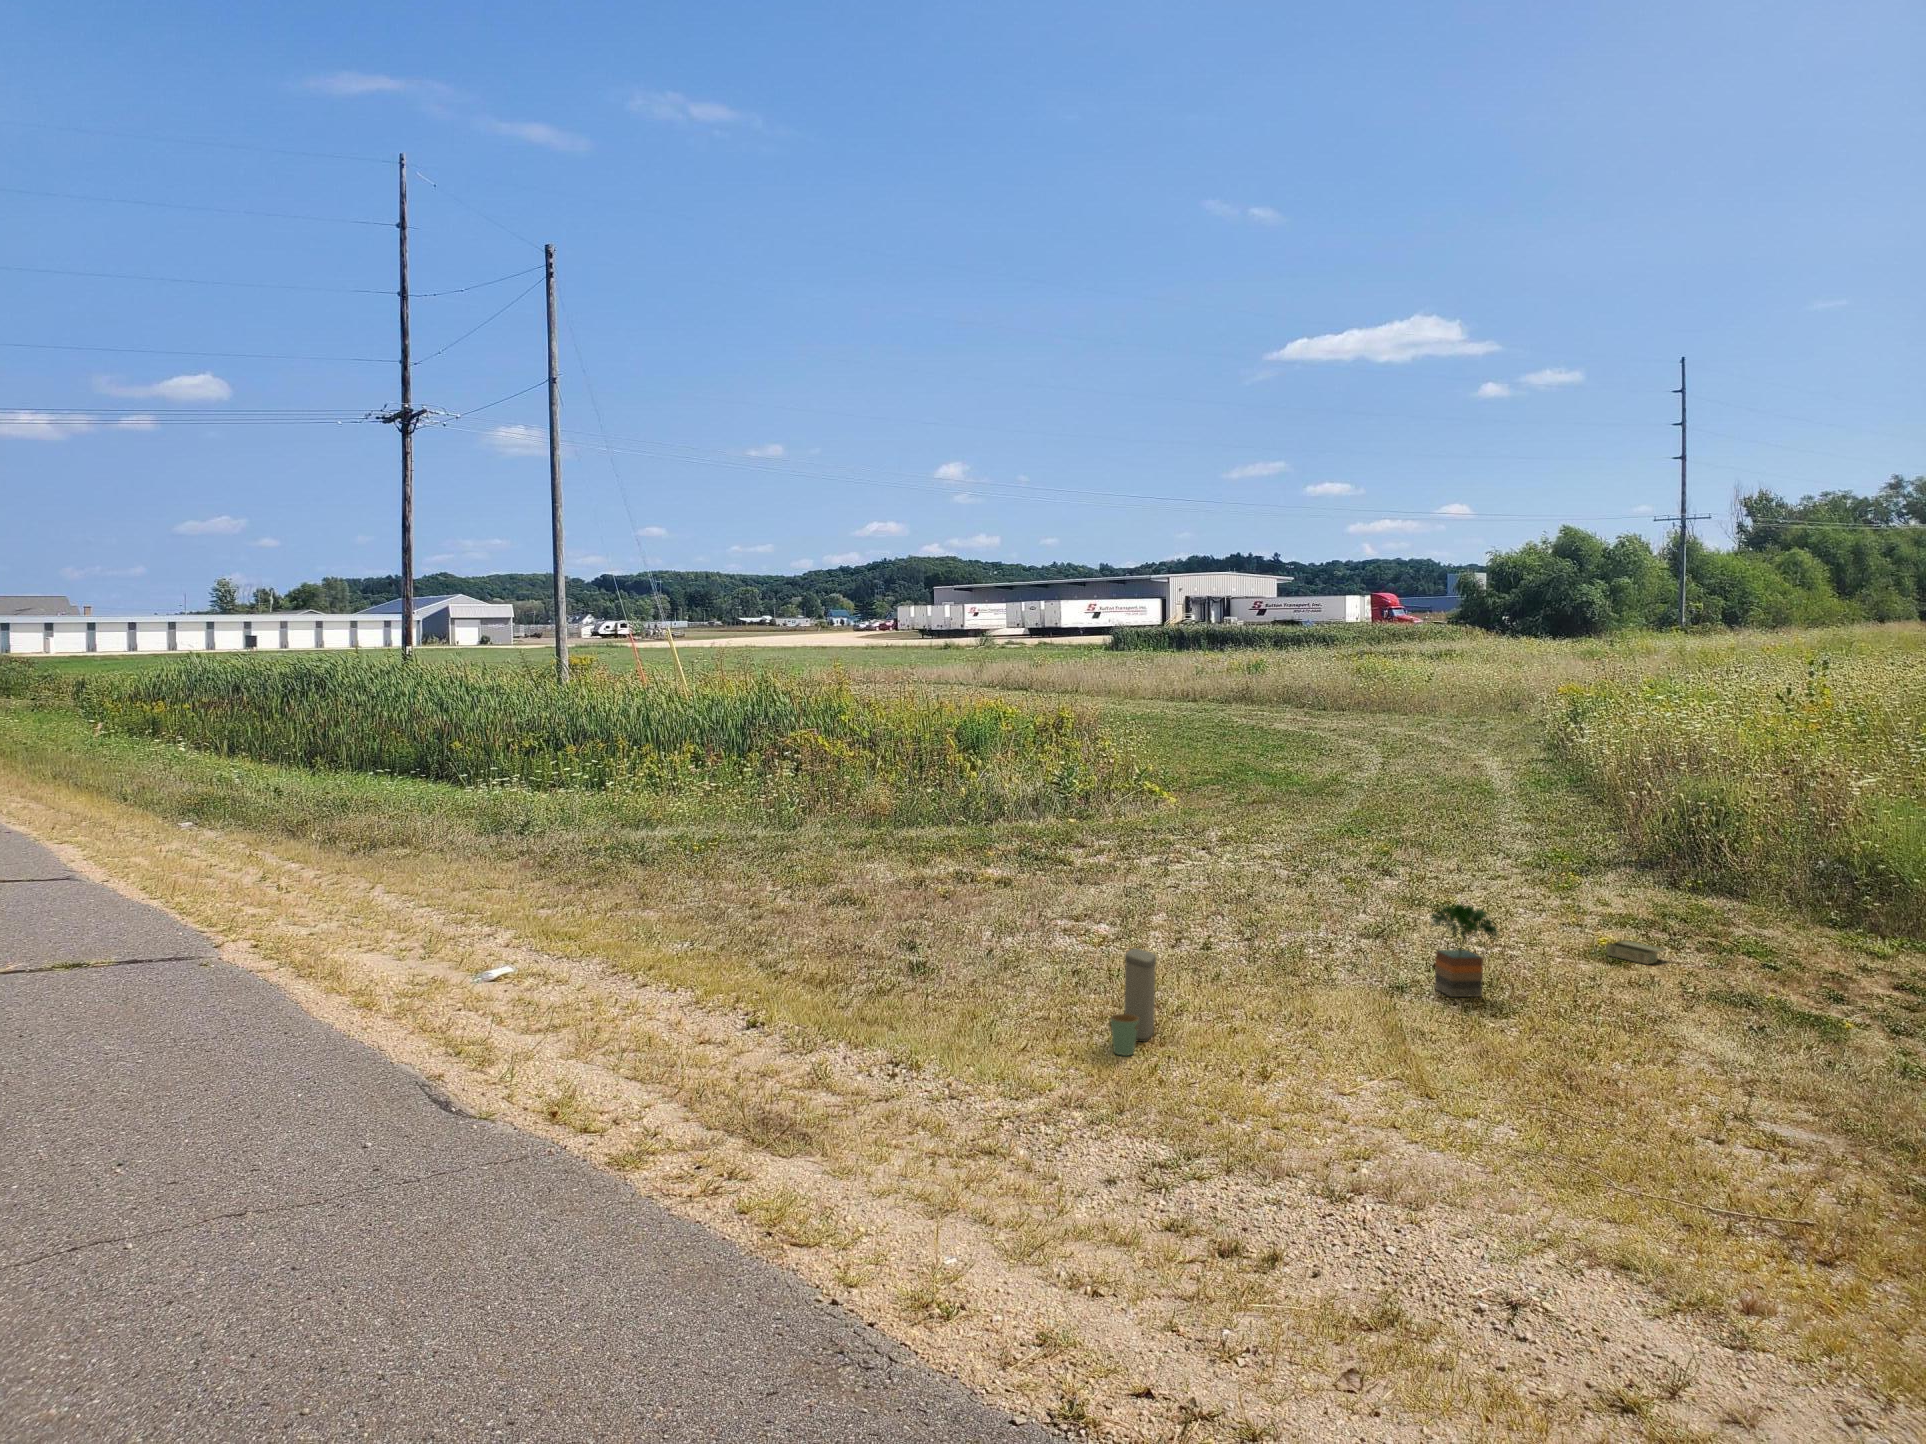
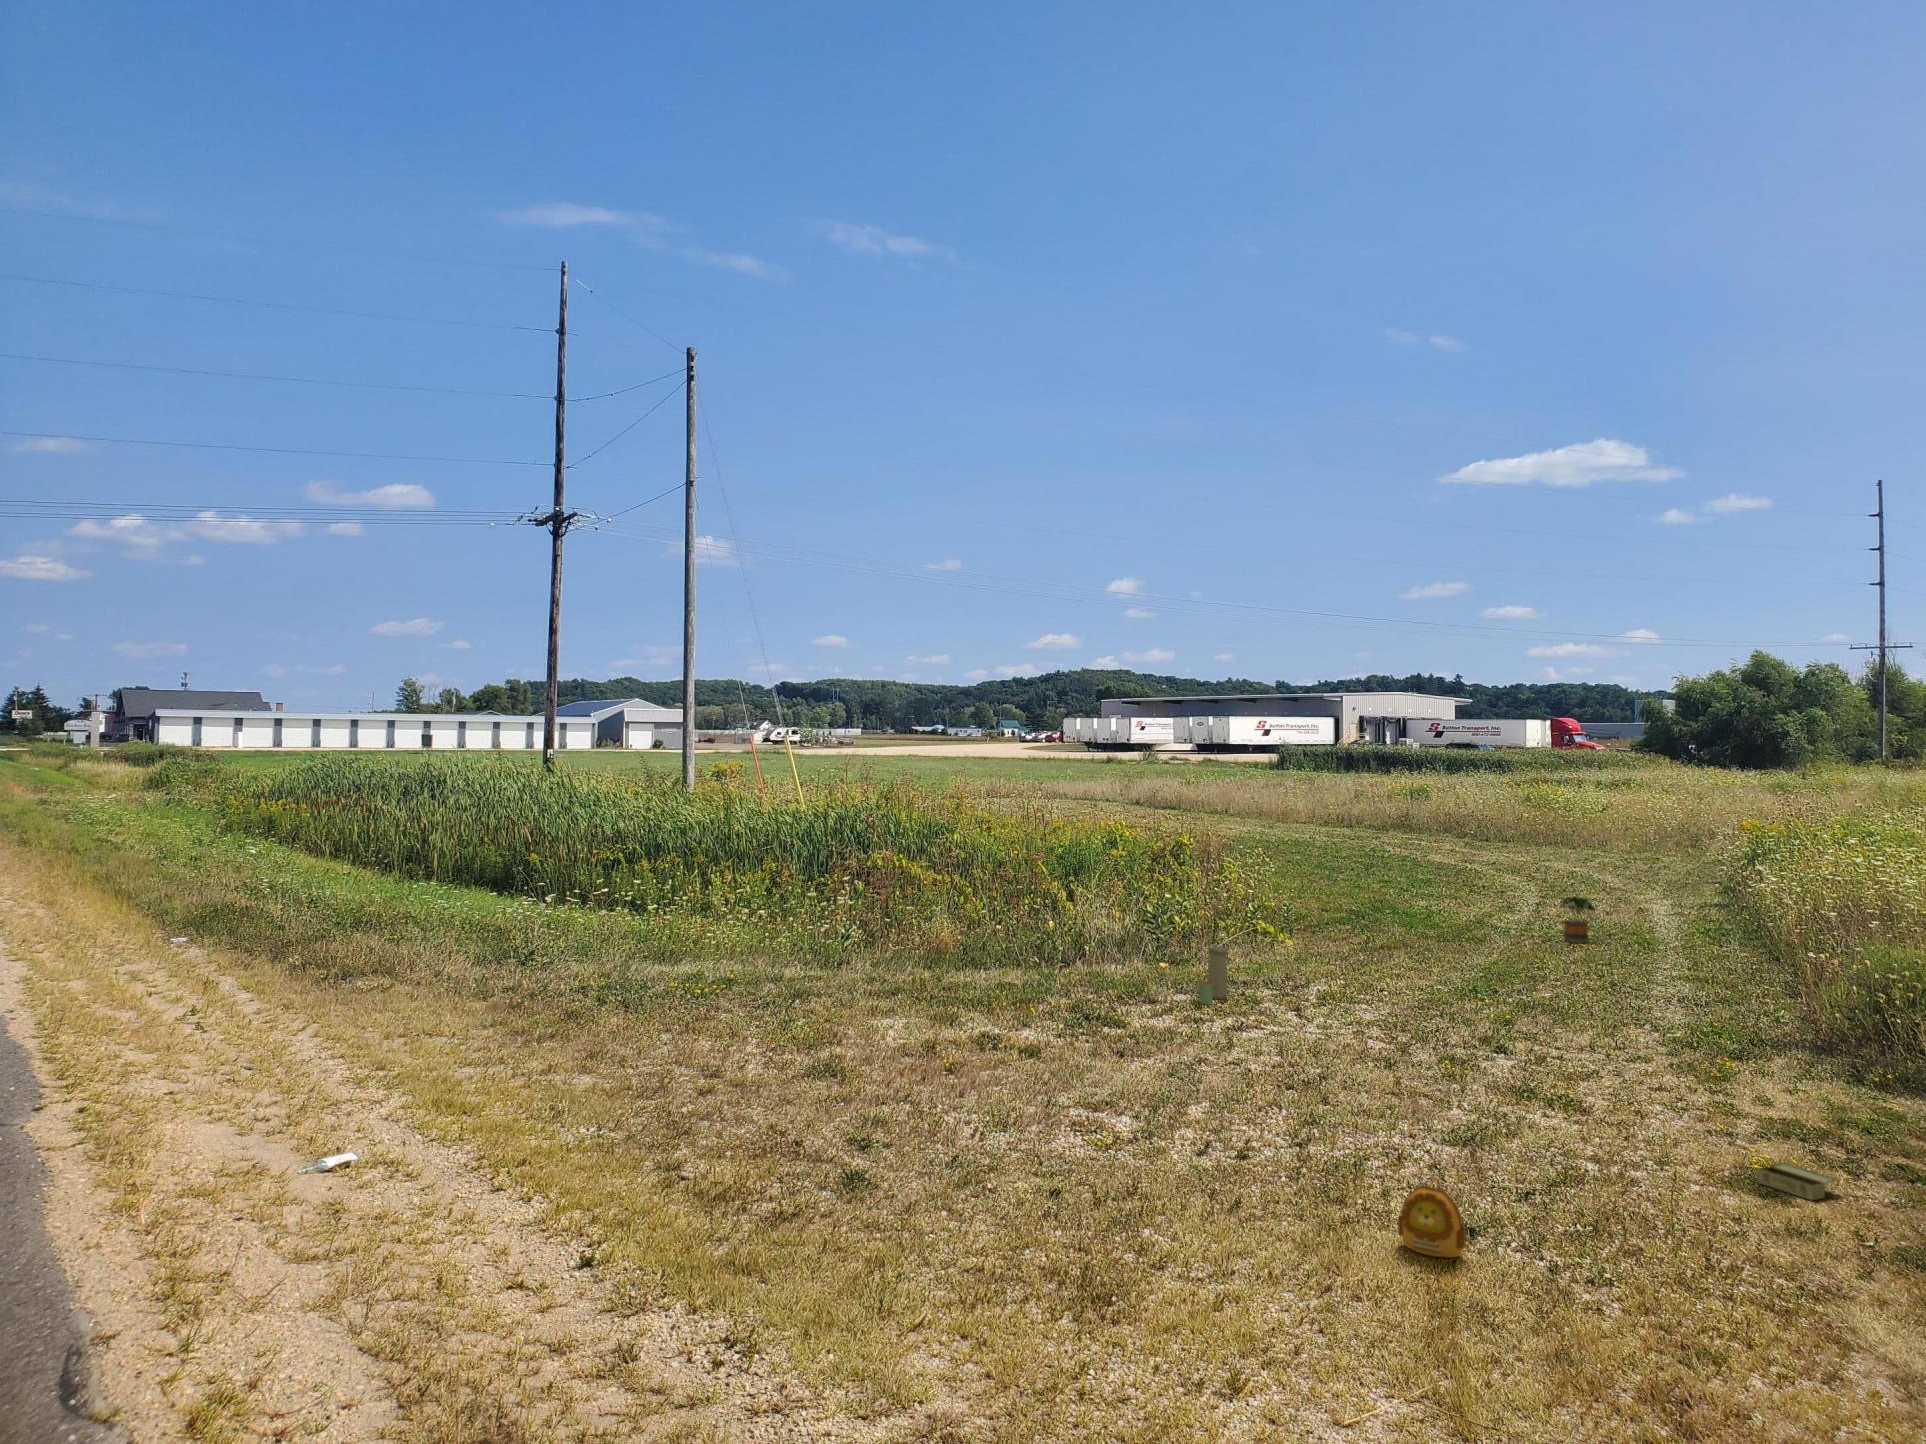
potted tree: present [1431,904,1499,997] -> present [1561,897,1595,943]
backpack: none [1348,946,1401,1005] -> present [1398,1177,1466,1258]
trash can: present [1110,948,1156,1056] -> present [1198,946,1228,1005]

